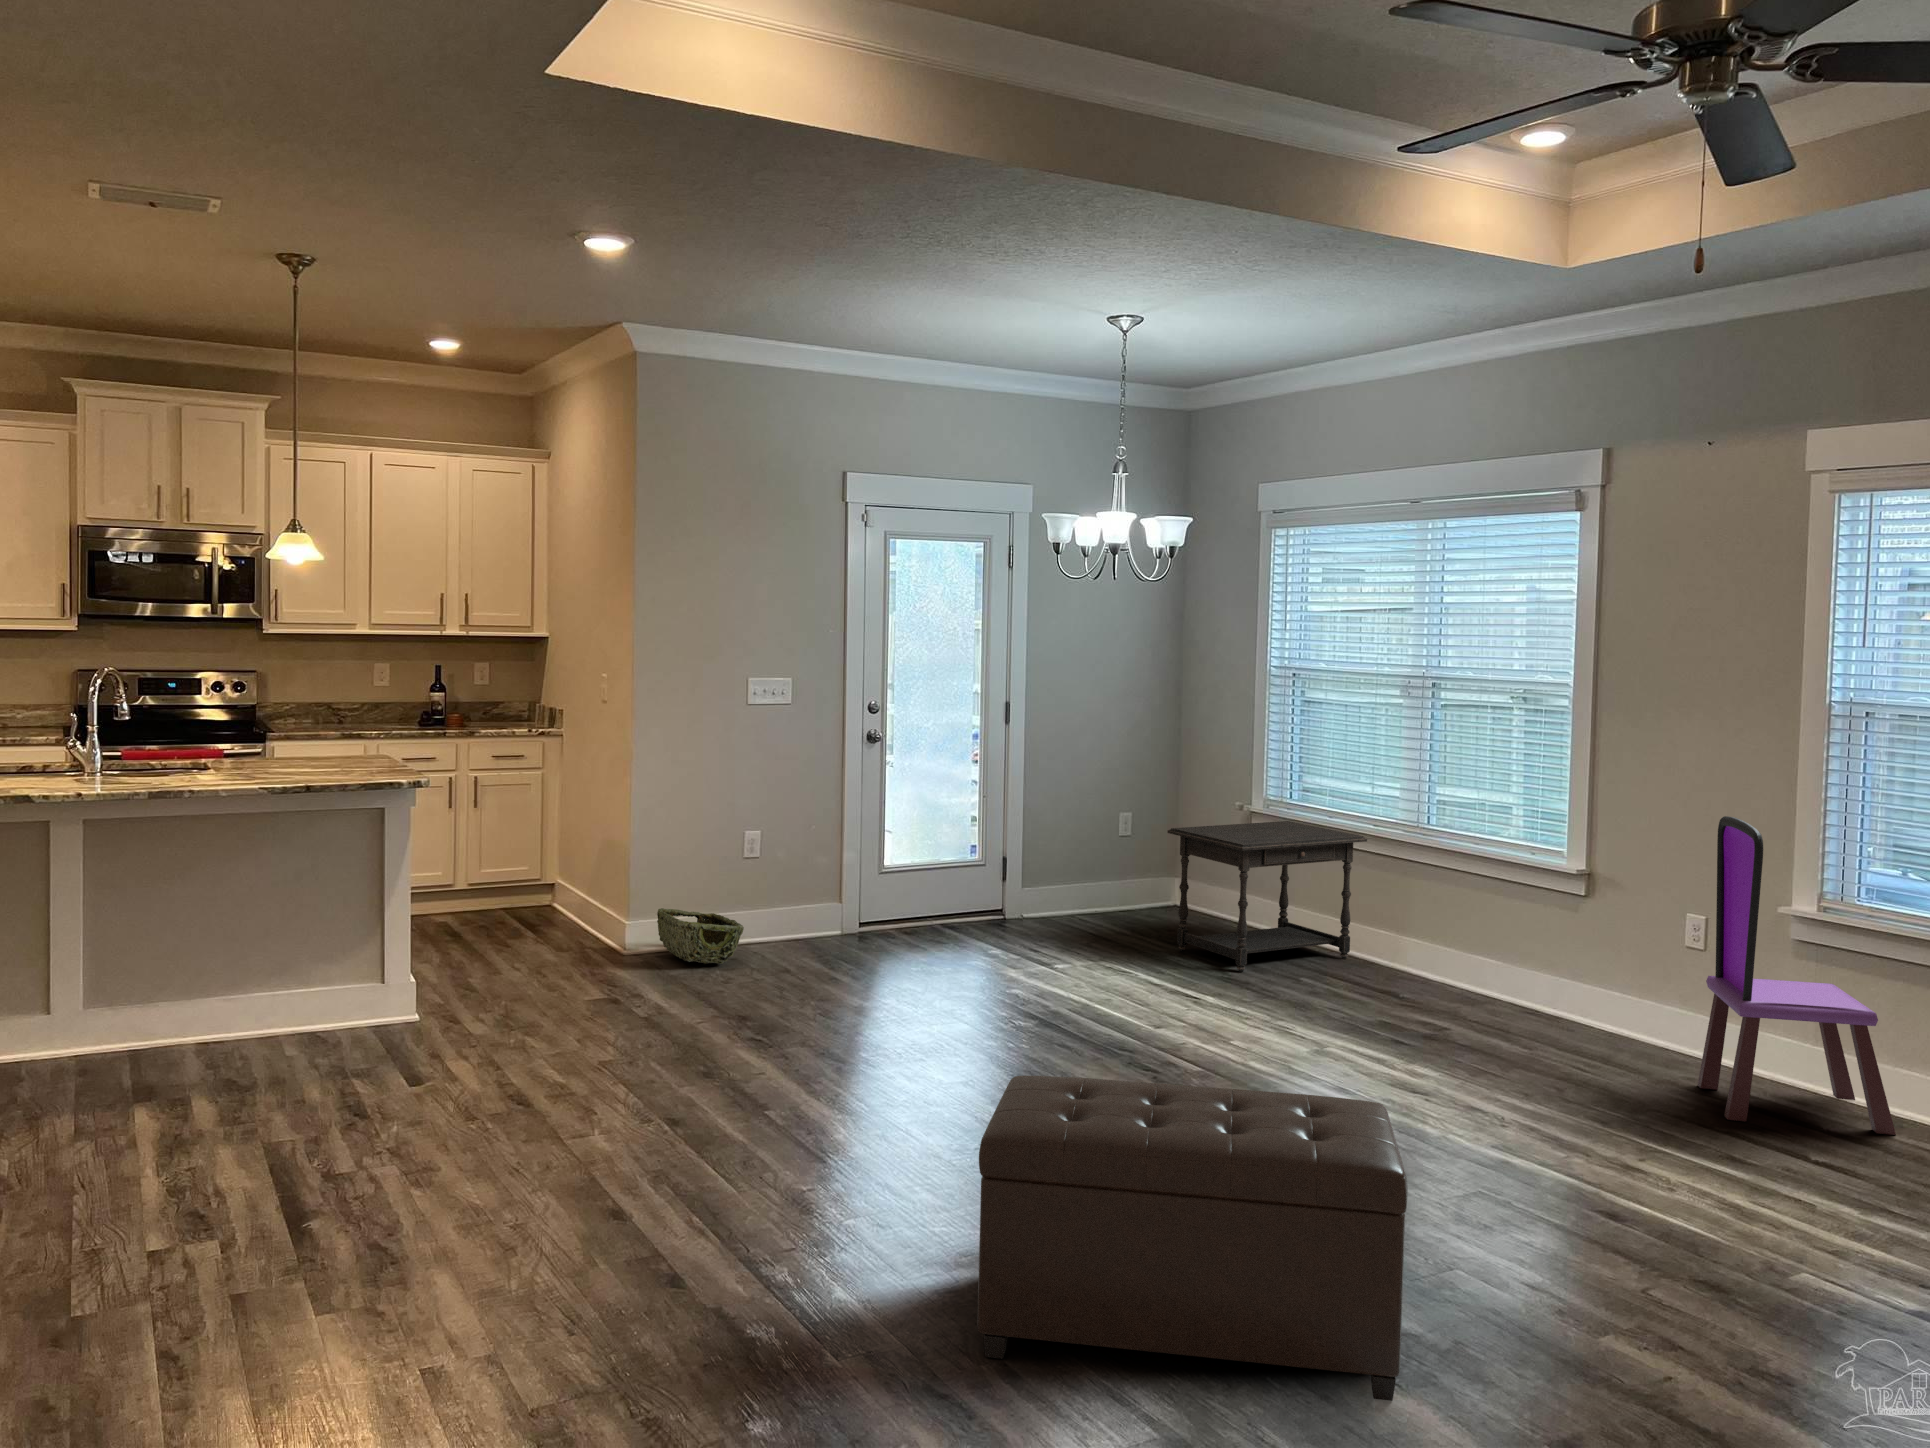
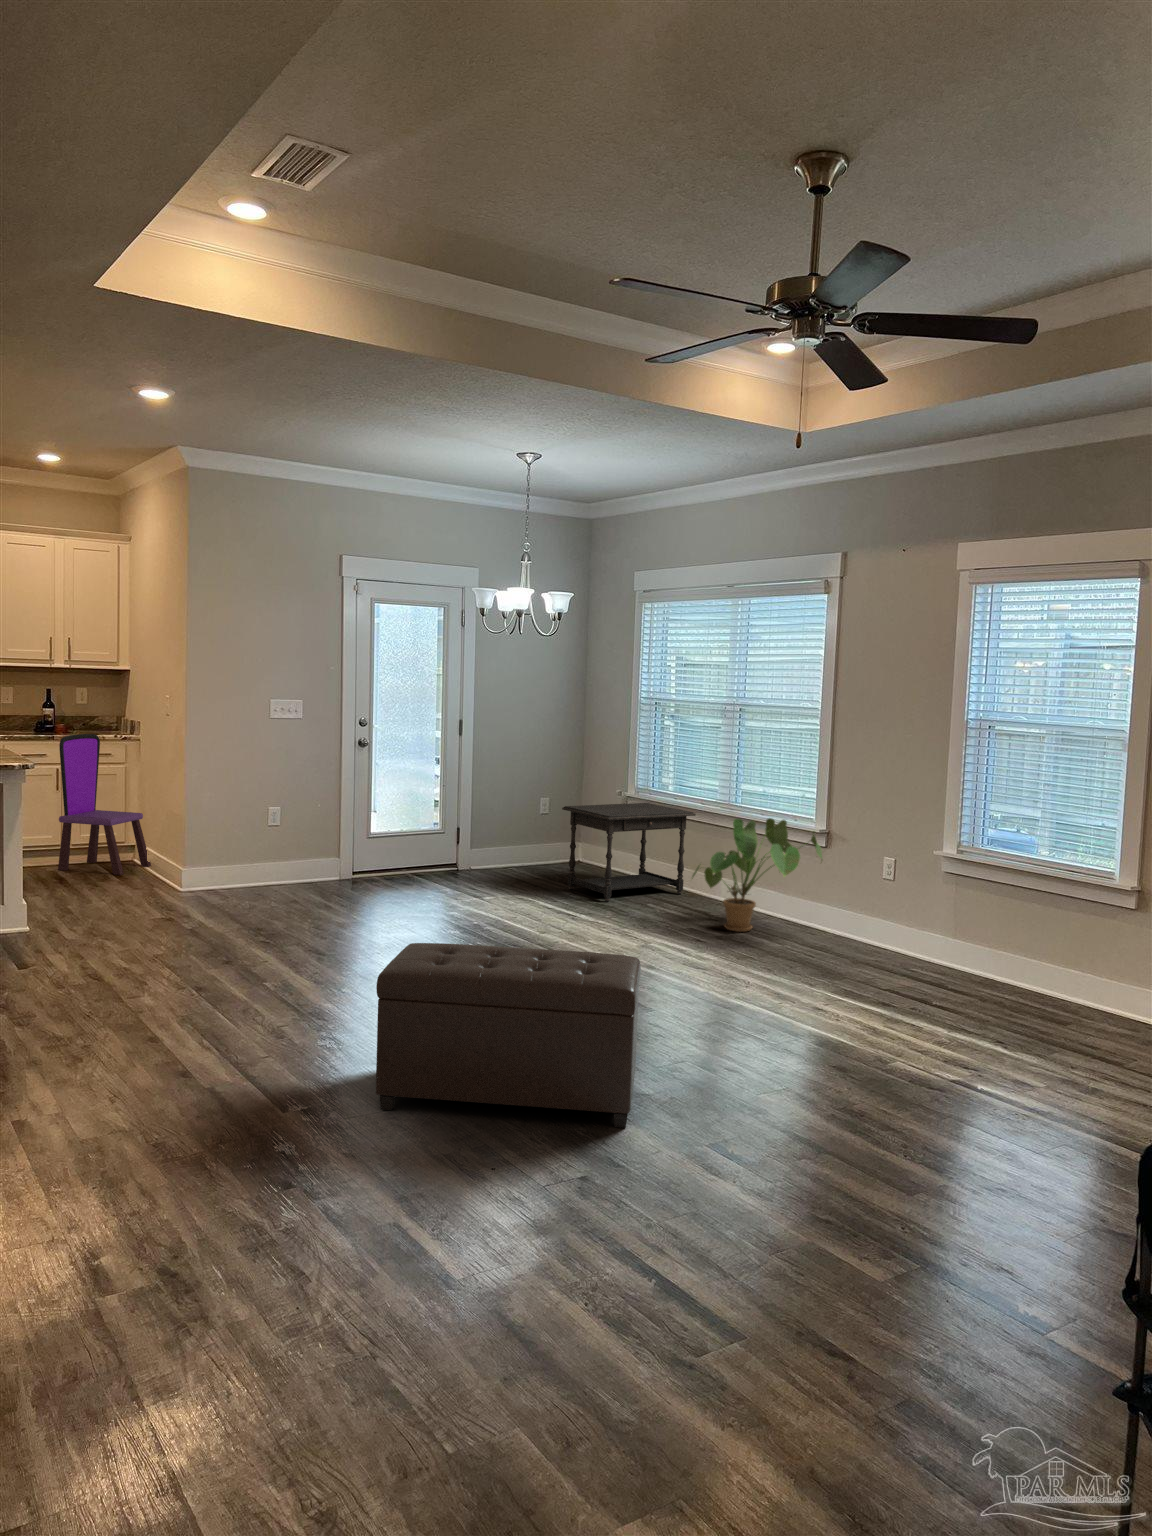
dining chair: present [1698,816,1896,1135] -> present [58,734,151,875]
house plant: none [1376,849,1583,1023] -> present [692,818,822,932]
woven basket: present [657,908,744,964] -> none [205,859,266,897]

